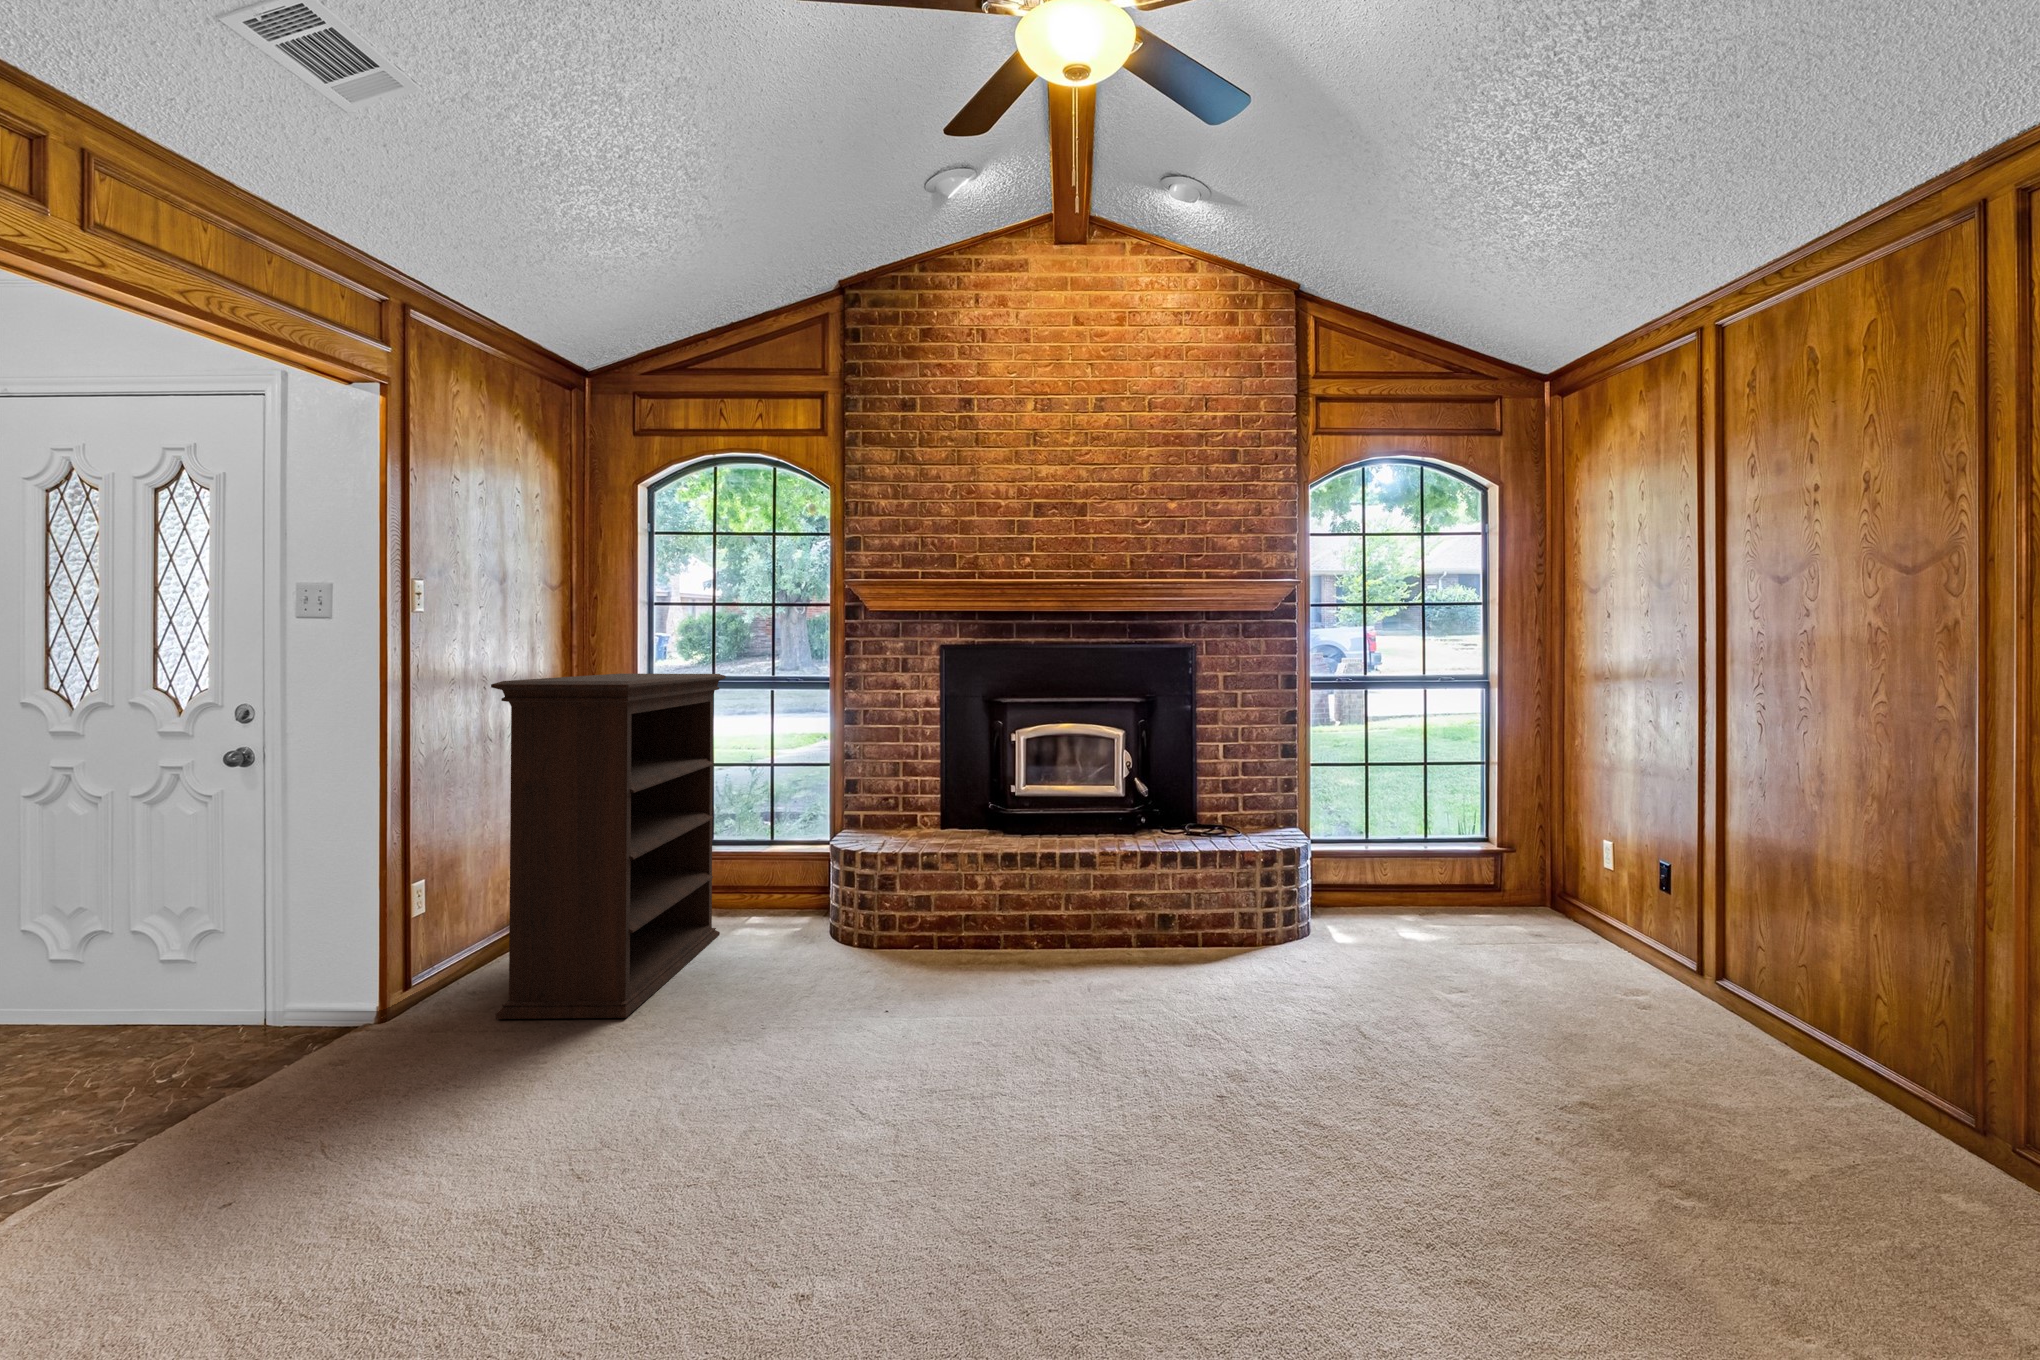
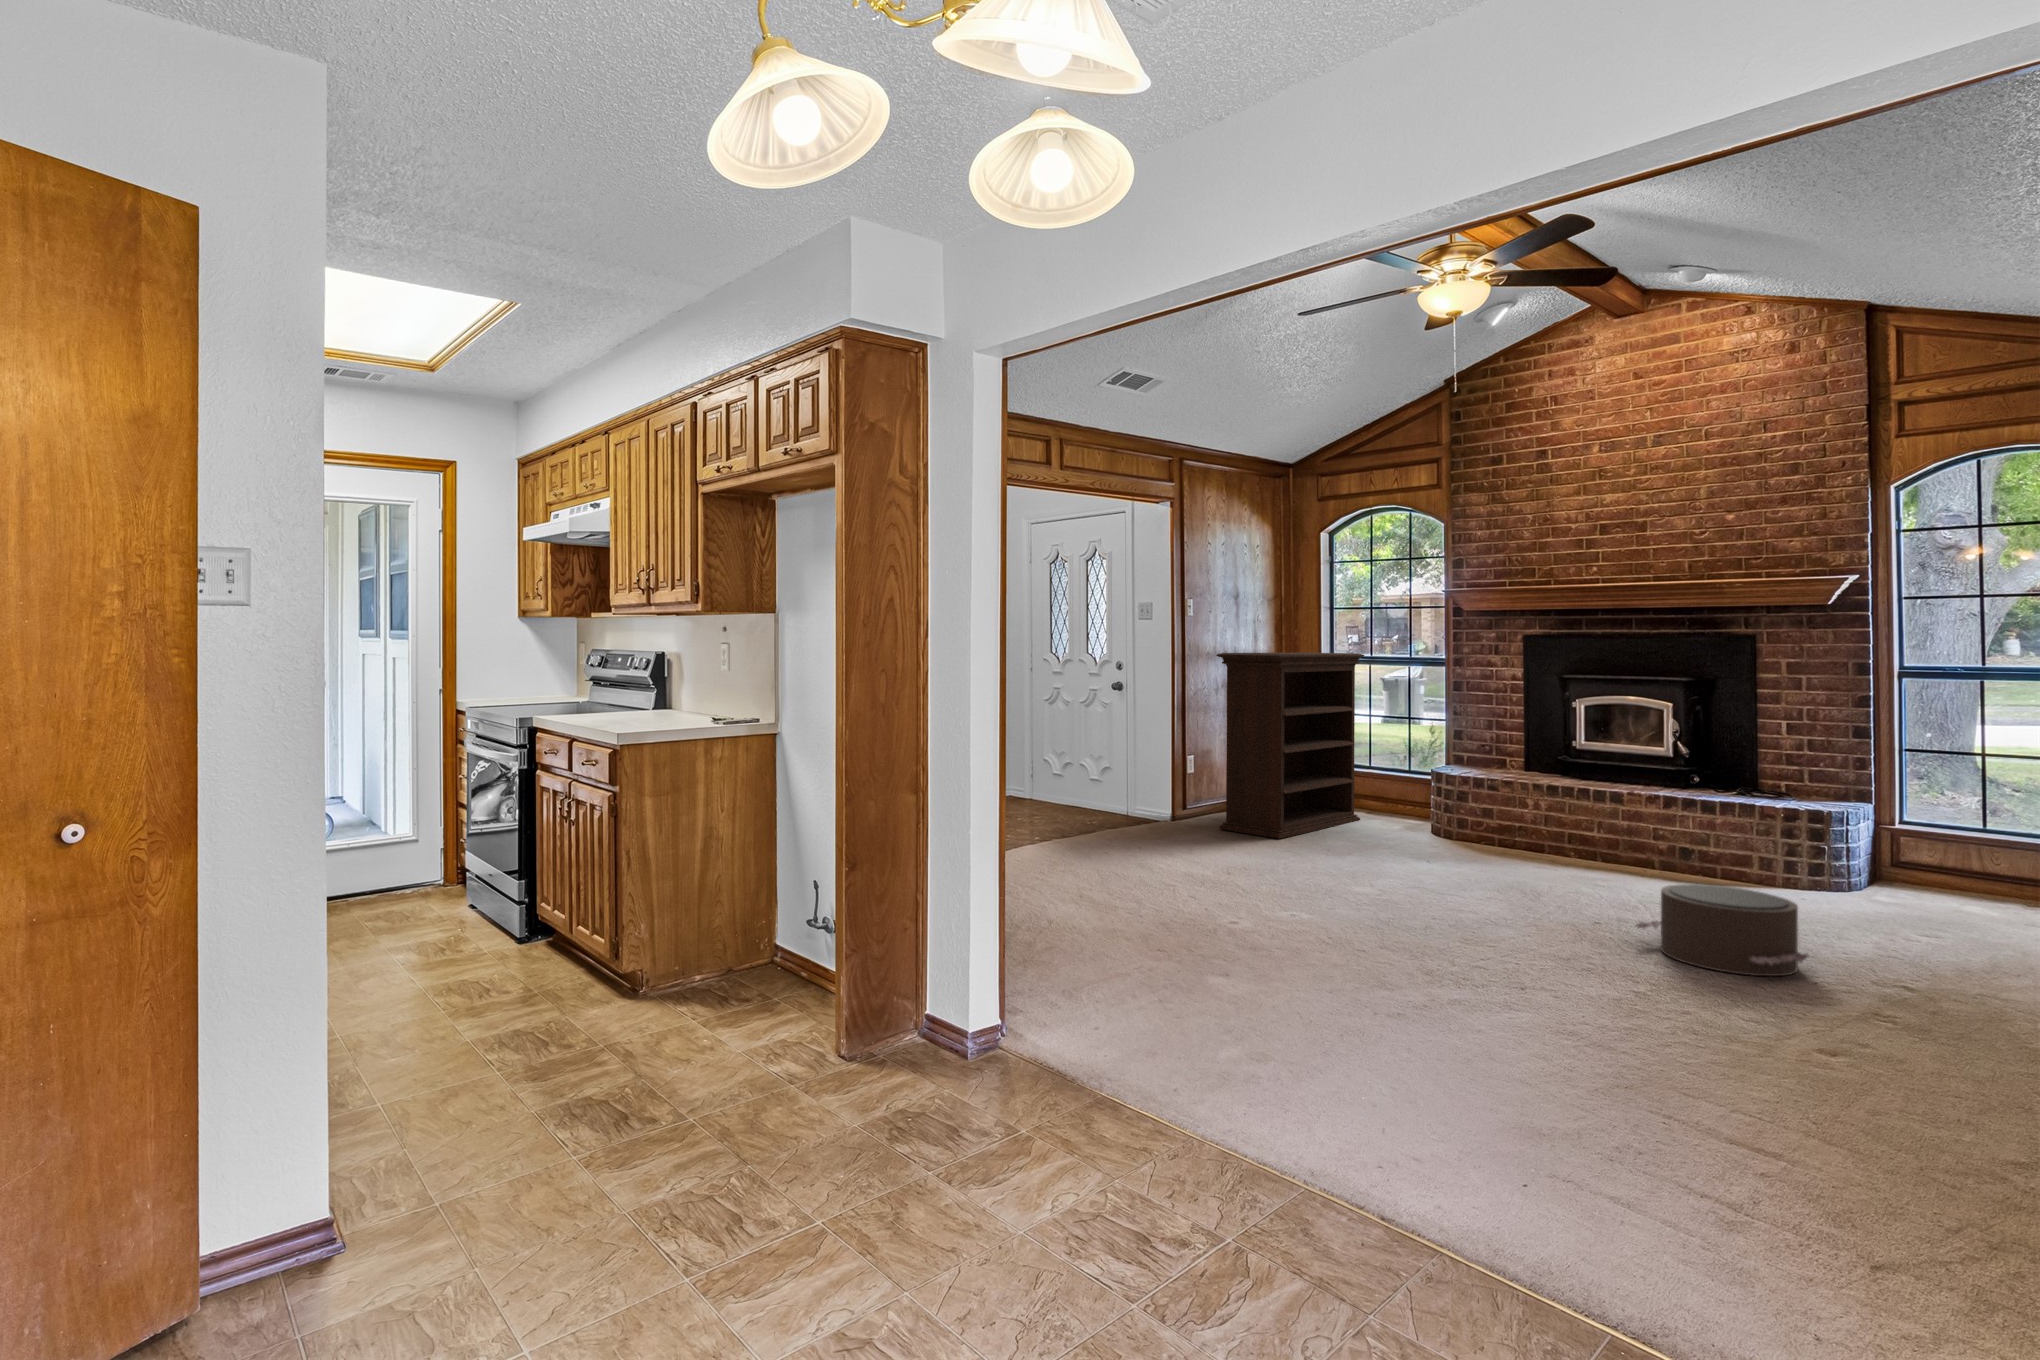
pouf: none [1313,1005,1531,1160] -> present [1636,884,1808,976]

